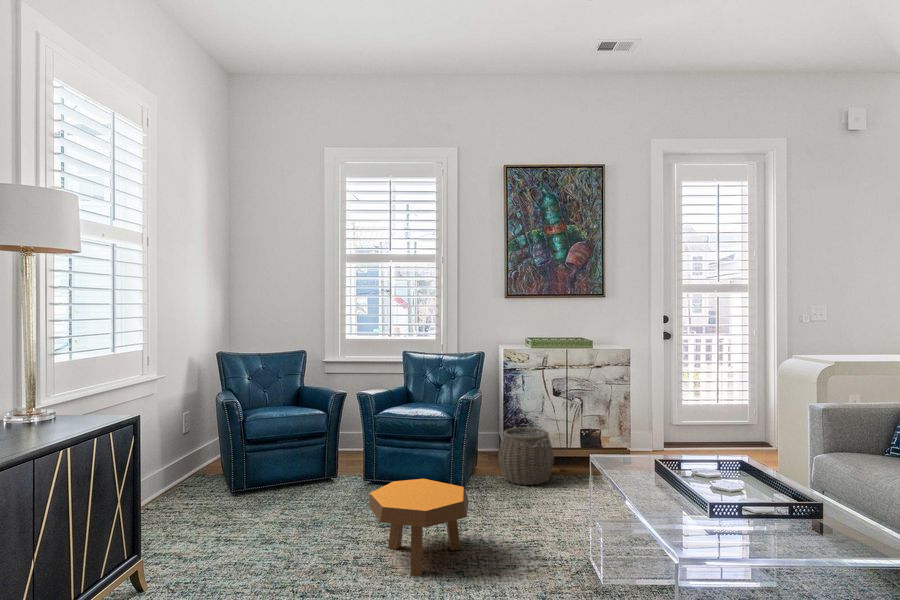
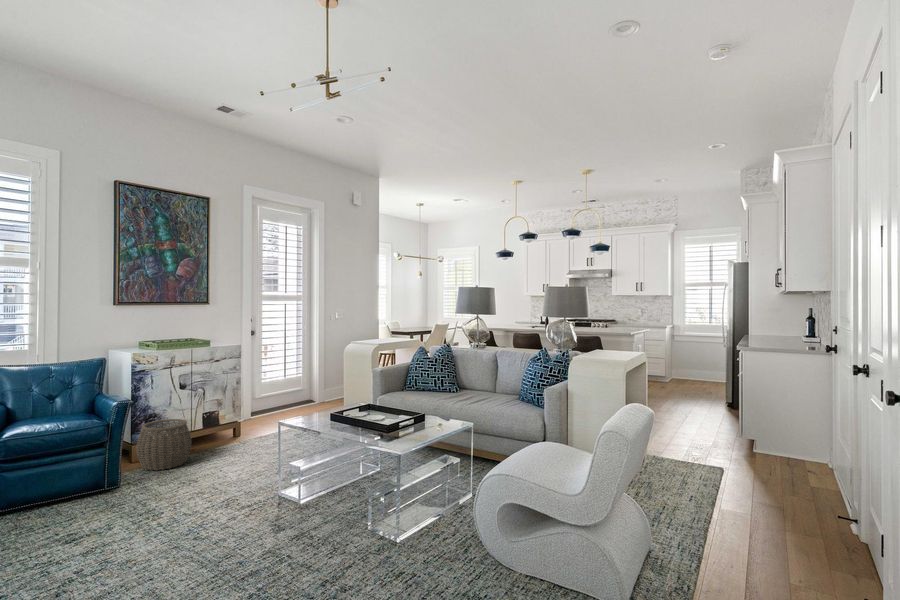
footstool: present [369,479,469,576] -> none [83,474,192,558]

